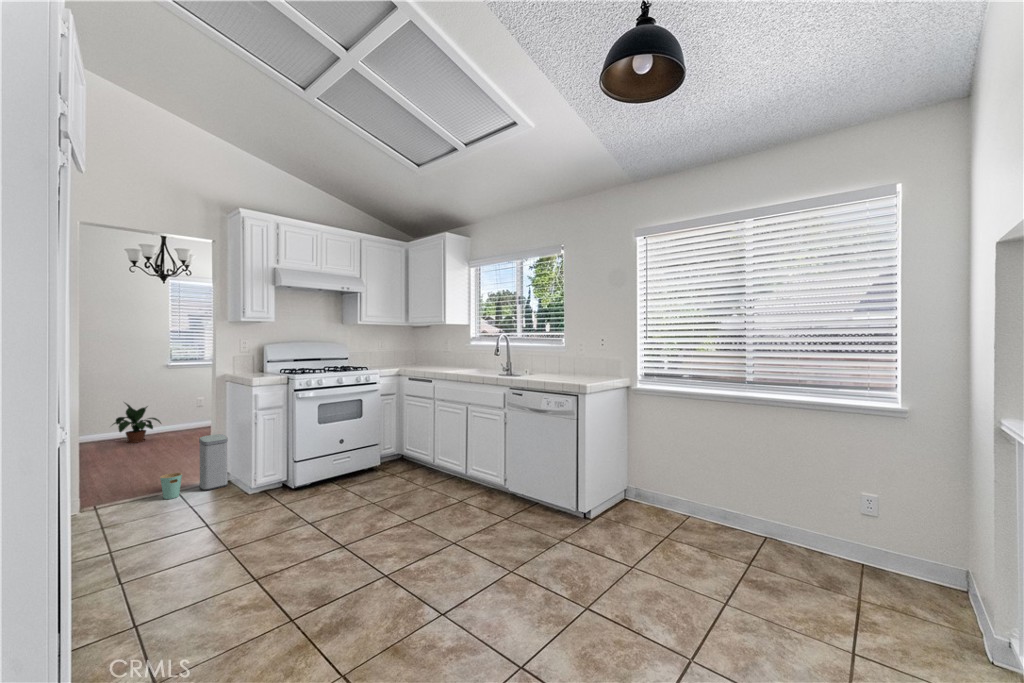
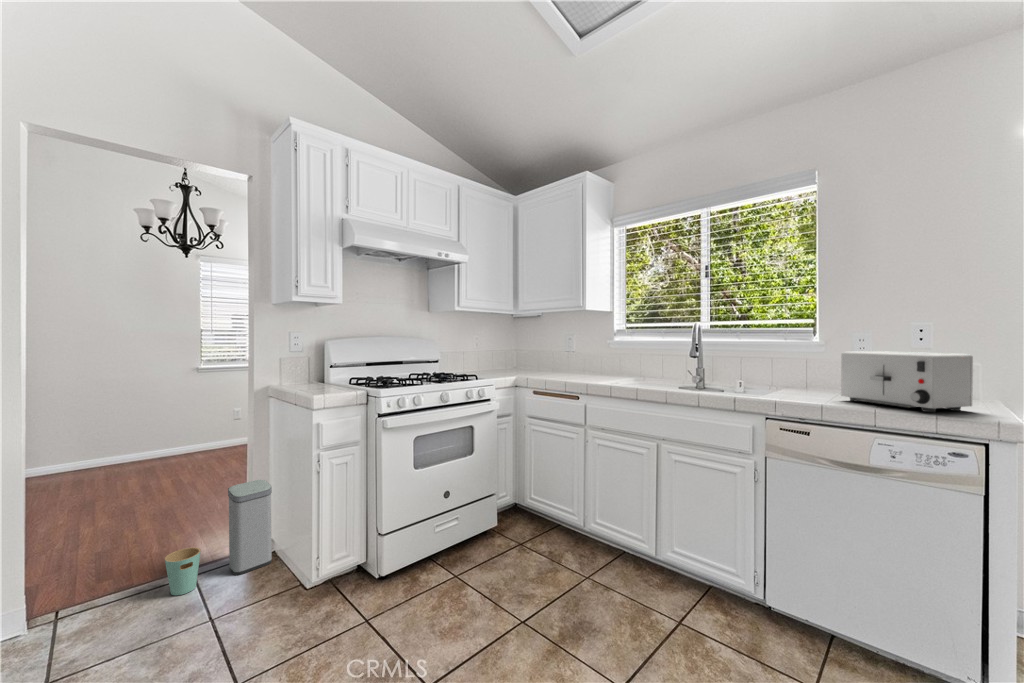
toaster: none [548,350,589,379] -> present [841,351,973,412]
potted plant: present [114,403,161,443] -> none [118,413,186,467]

